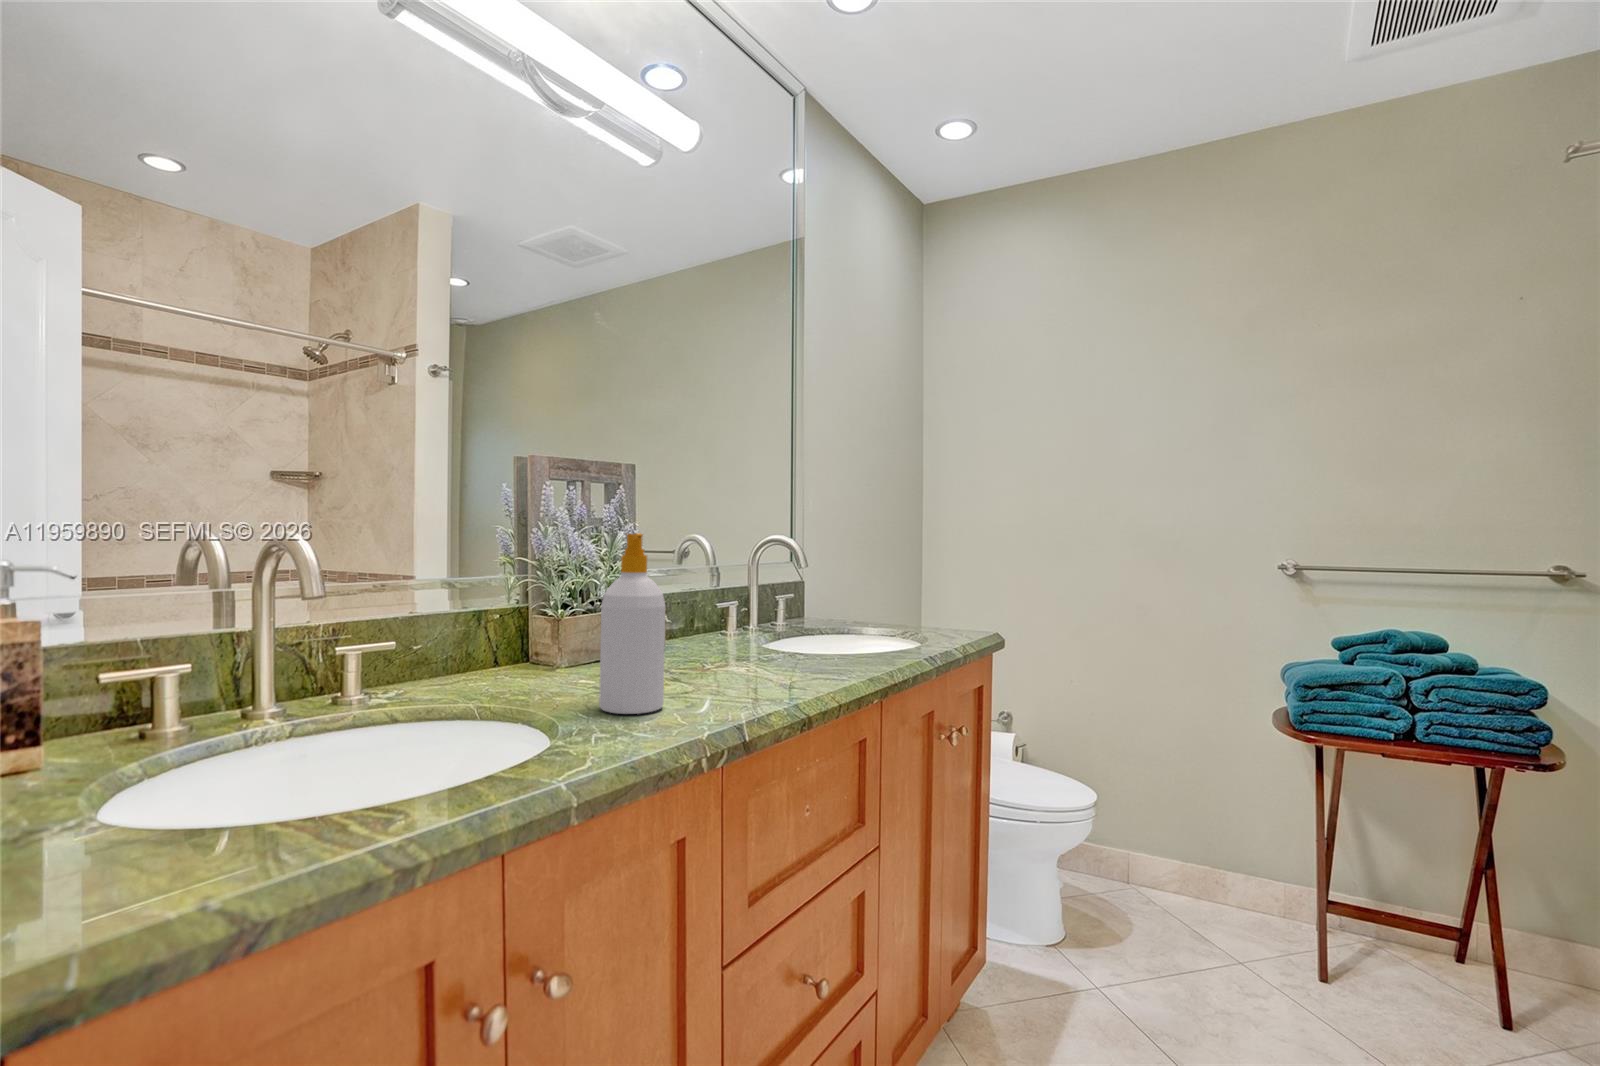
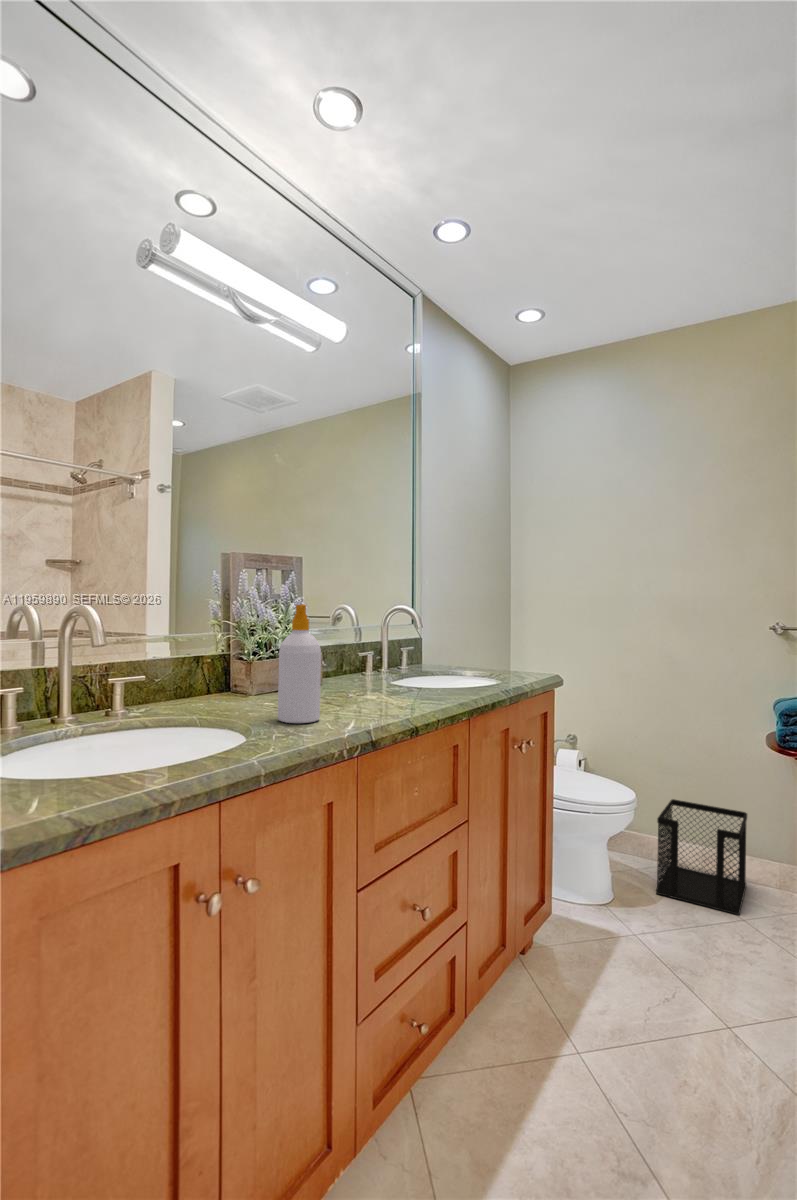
wastebasket: none [1124,799,1246,959] -> present [656,799,747,915]

